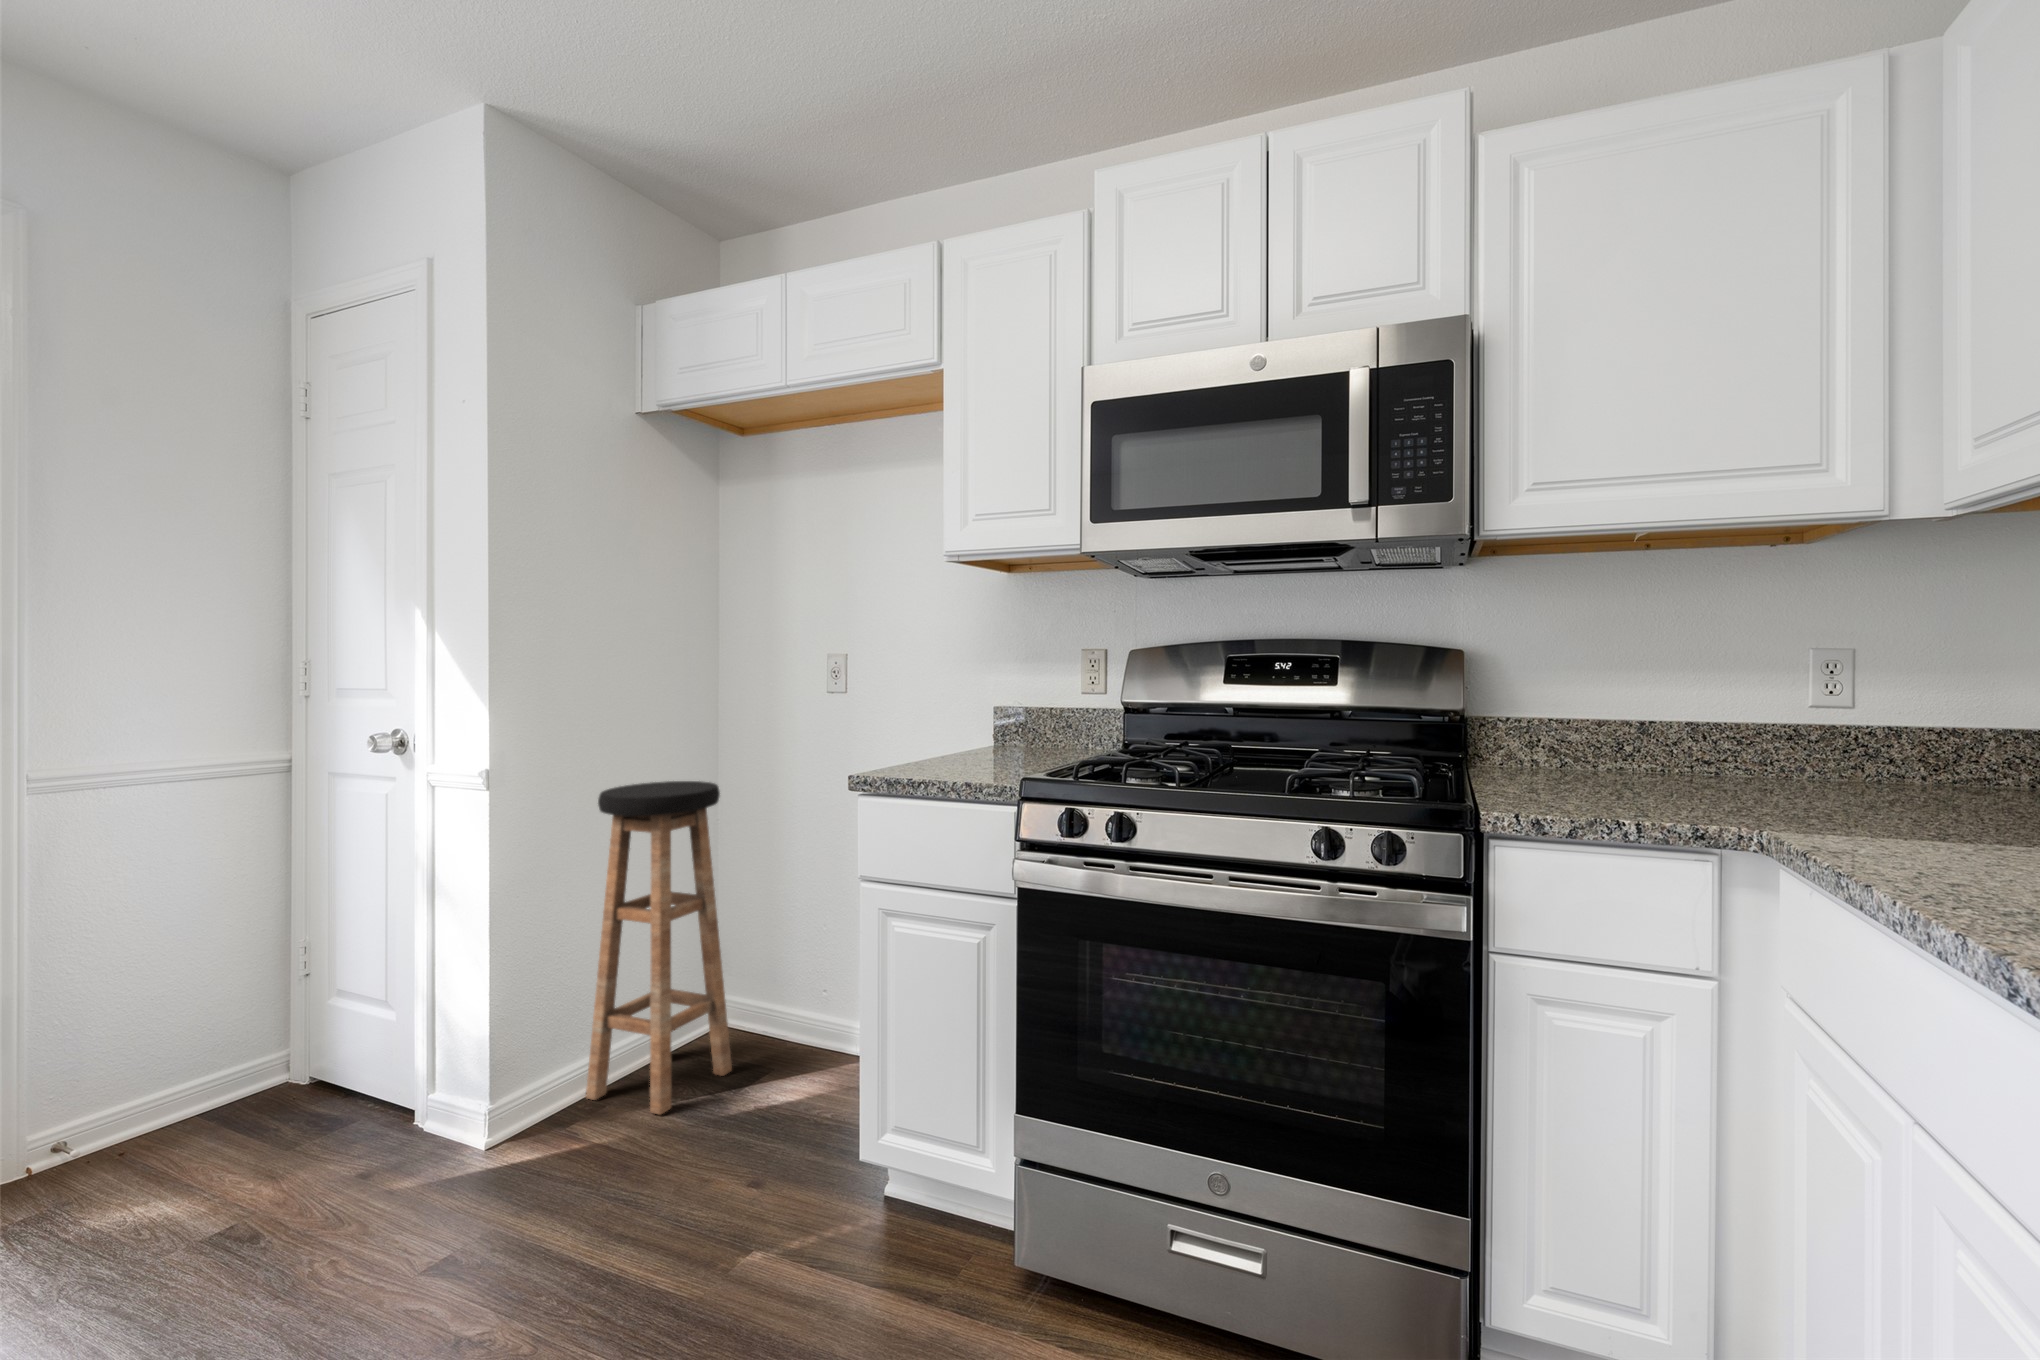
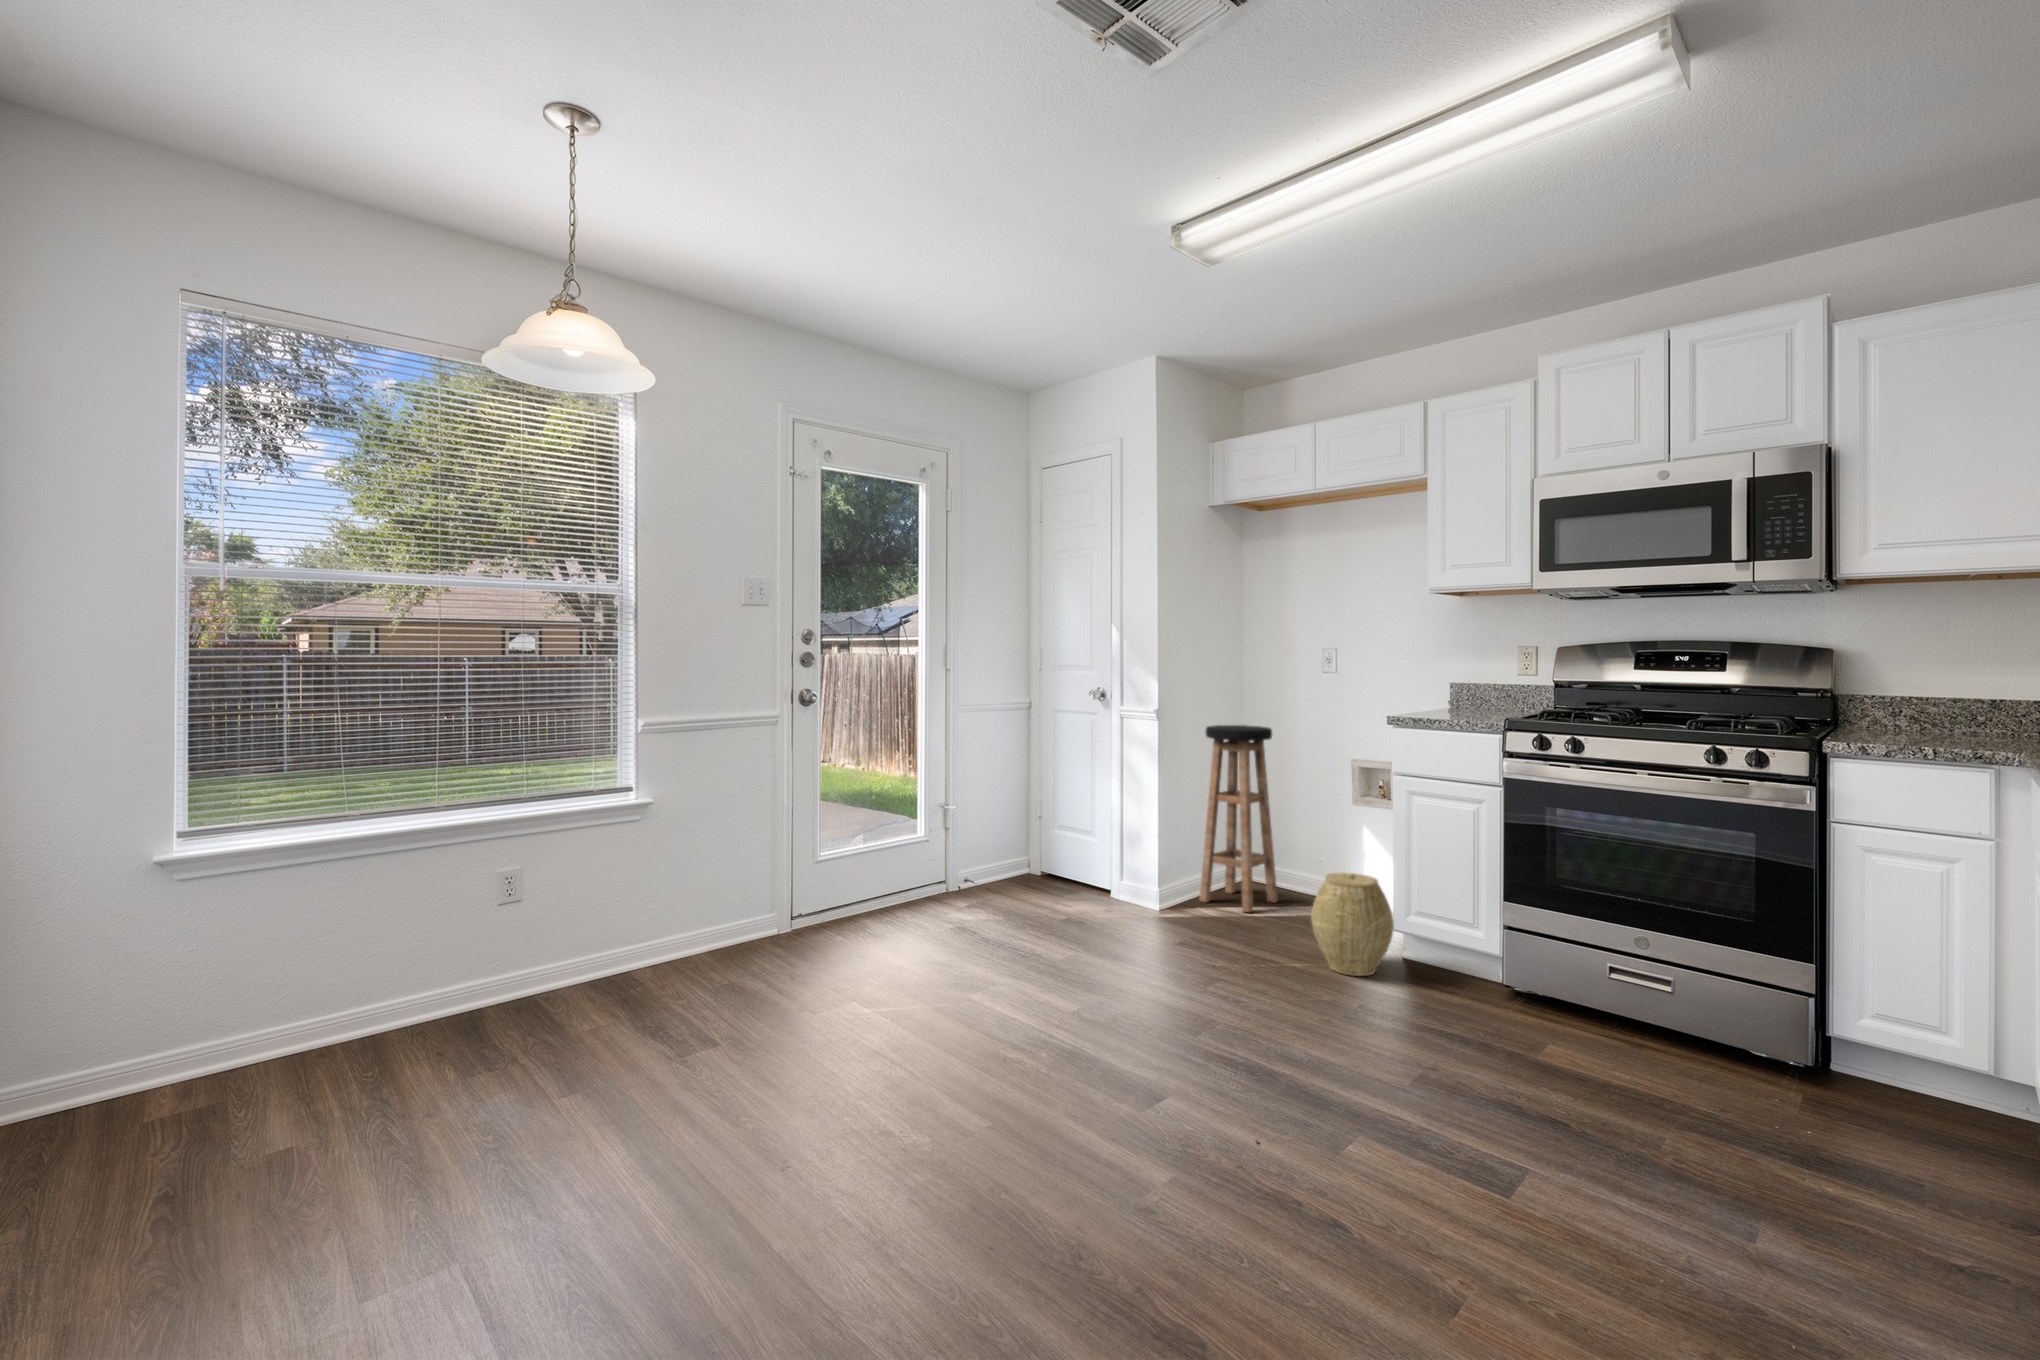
woven basket: none [695,1068,847,1285] -> present [1311,873,1394,976]

